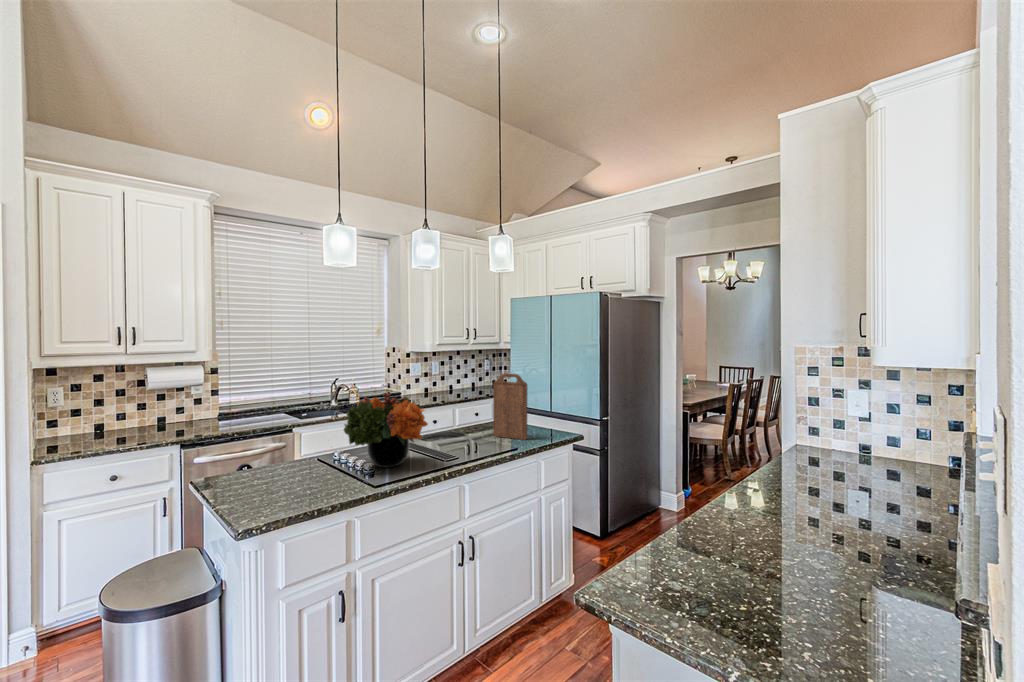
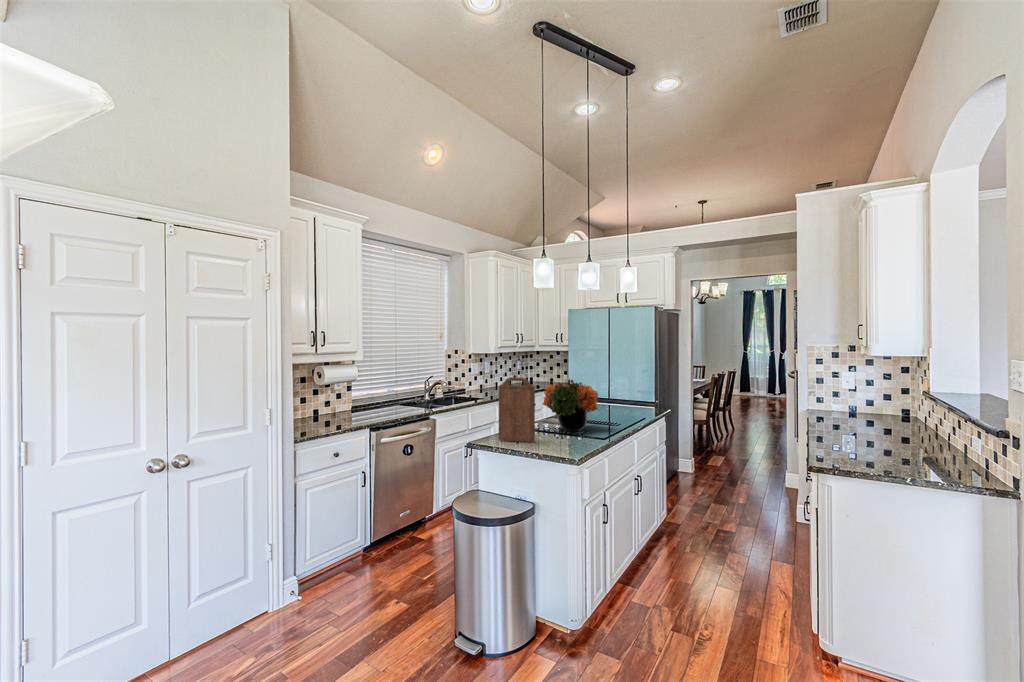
cutting board: present [493,373,527,440] -> present [499,377,535,442]

